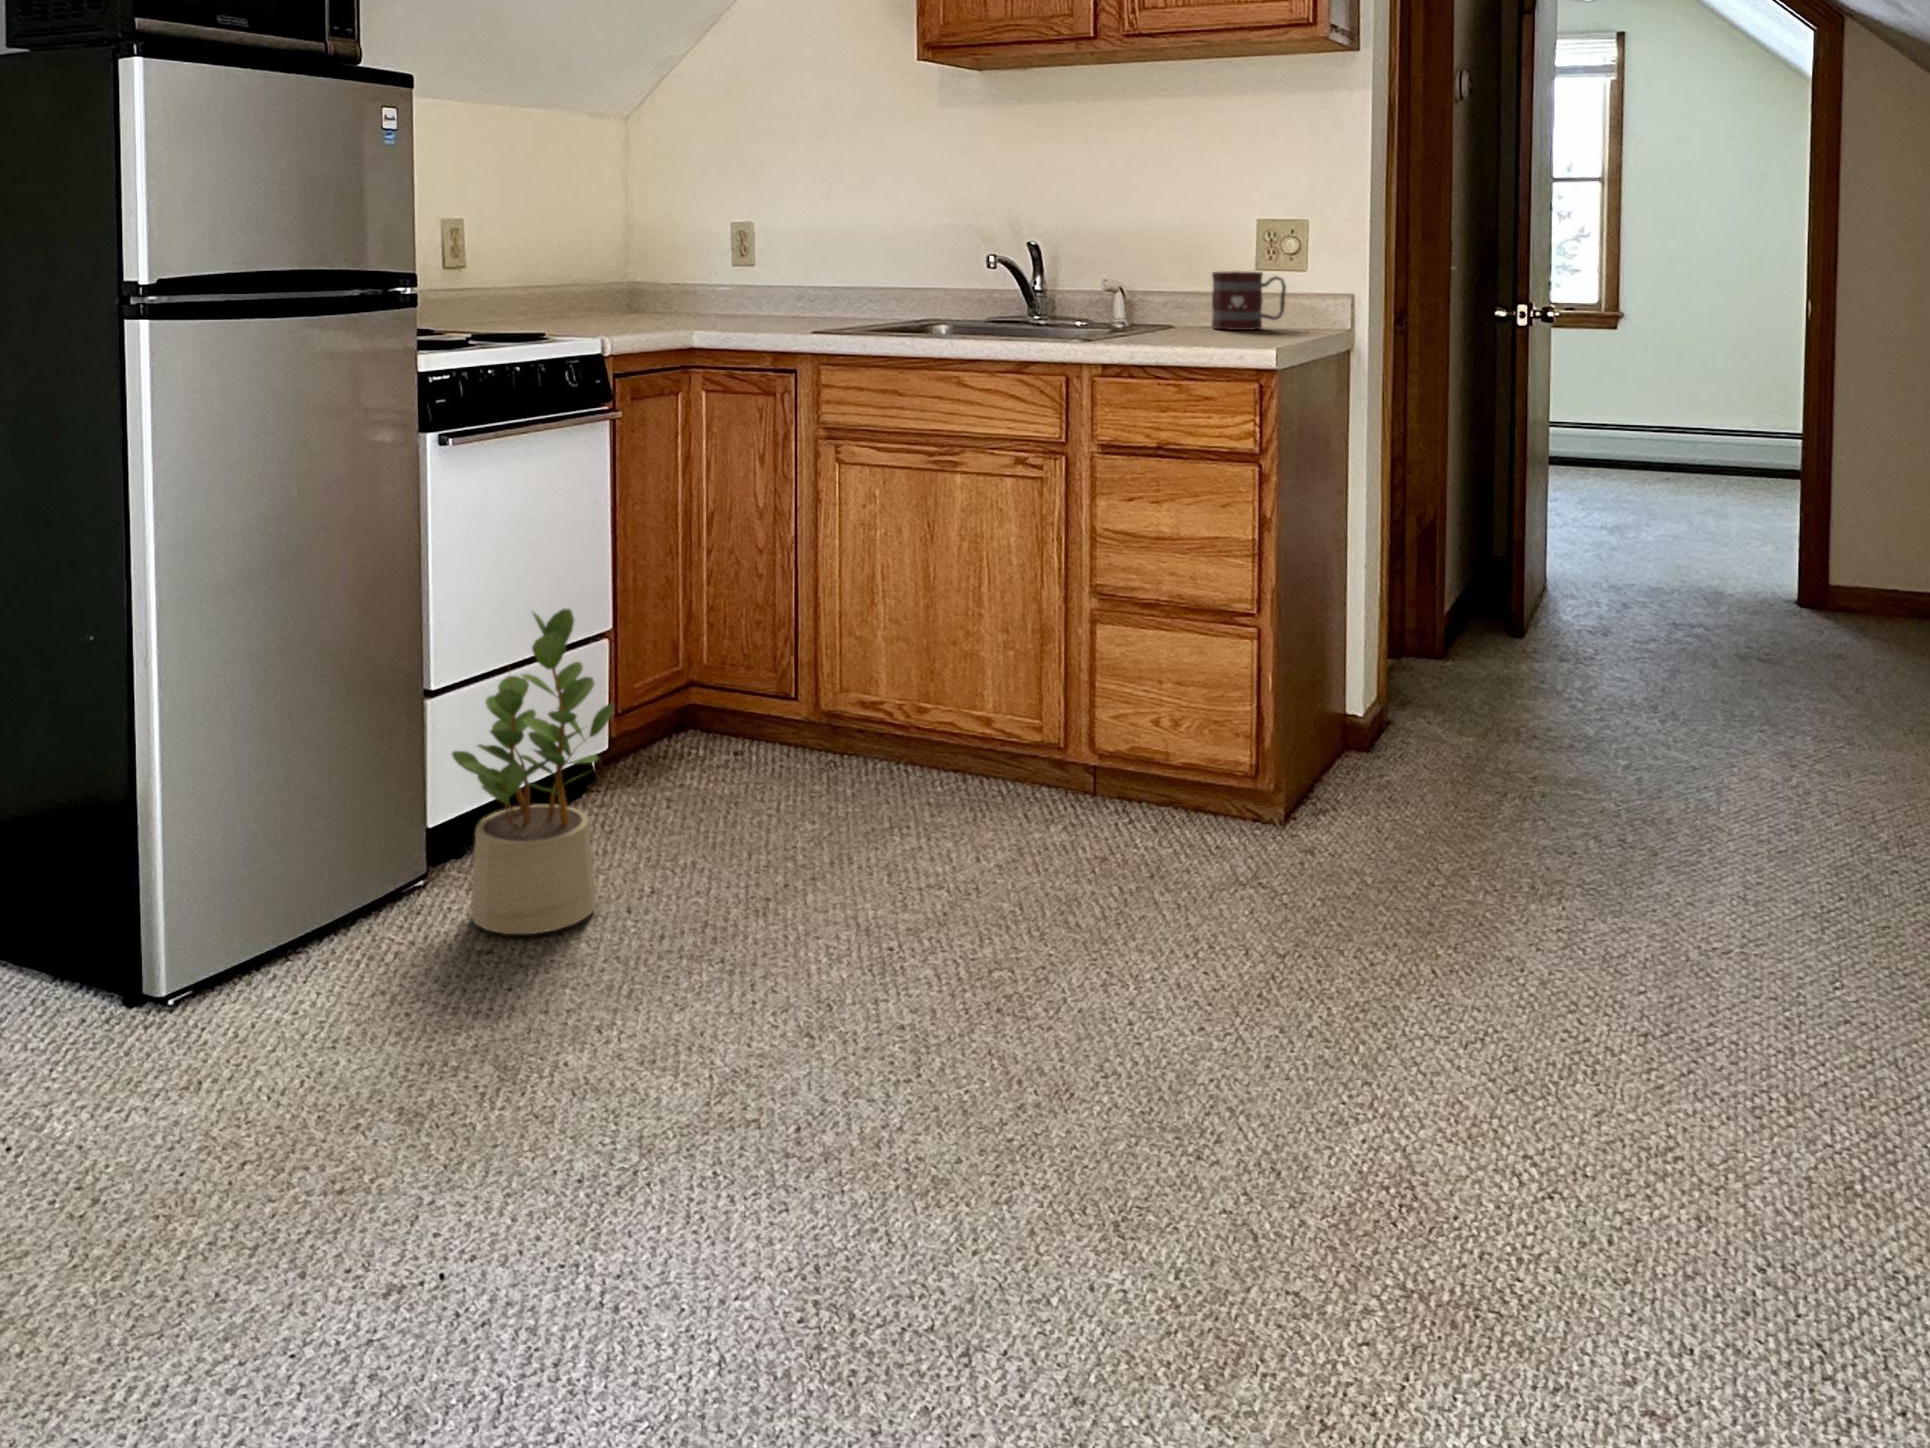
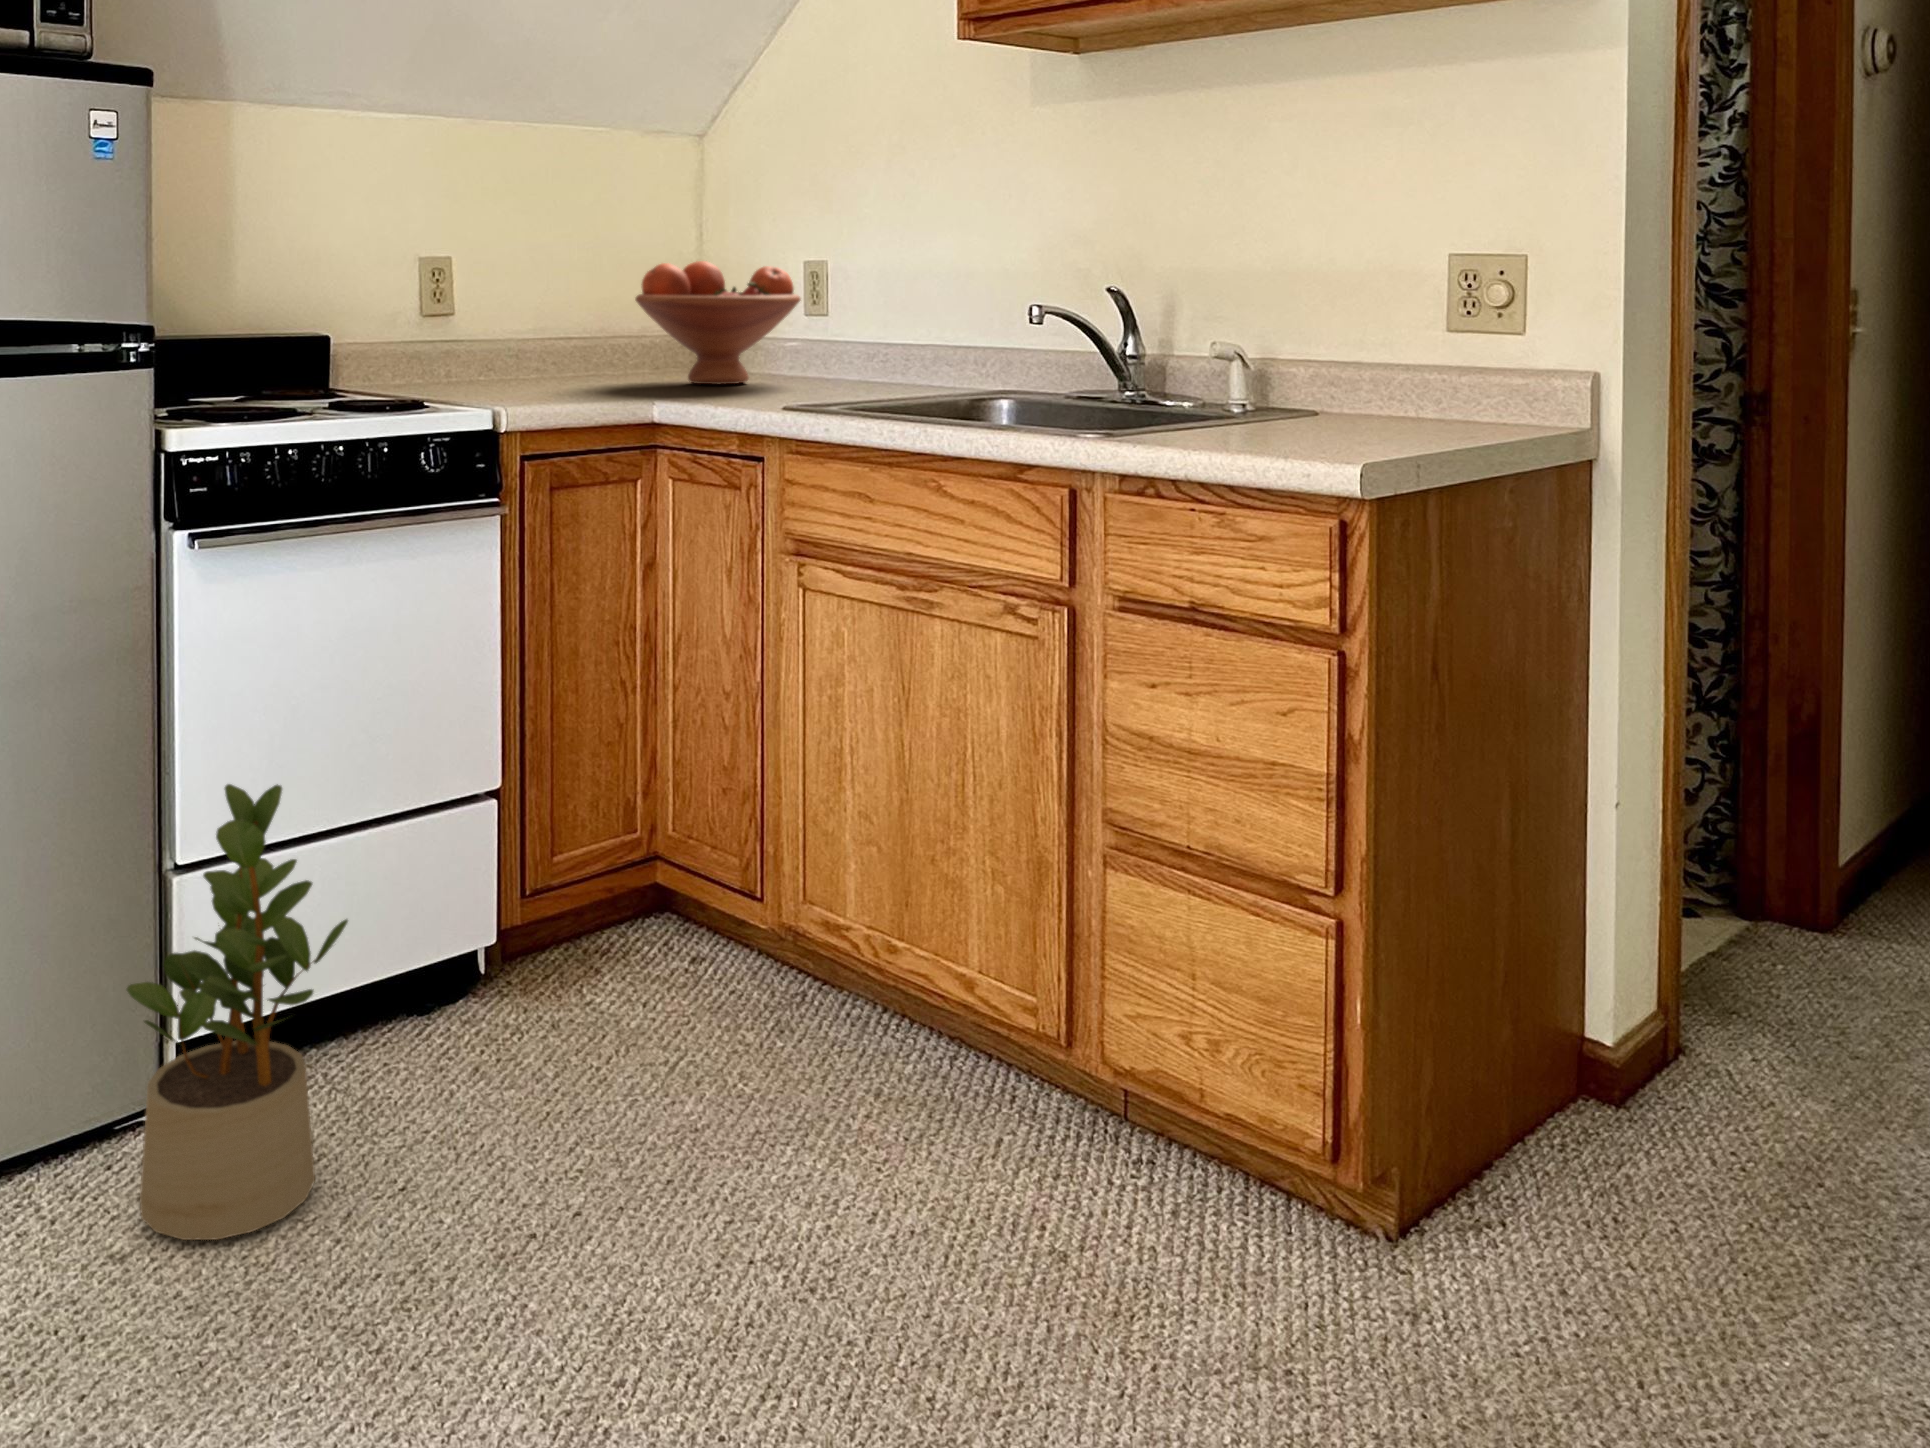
fruit bowl: none [636,225,767,322] -> present [635,261,800,384]
mug: present [1212,271,1286,330] -> none [1367,333,1485,423]

